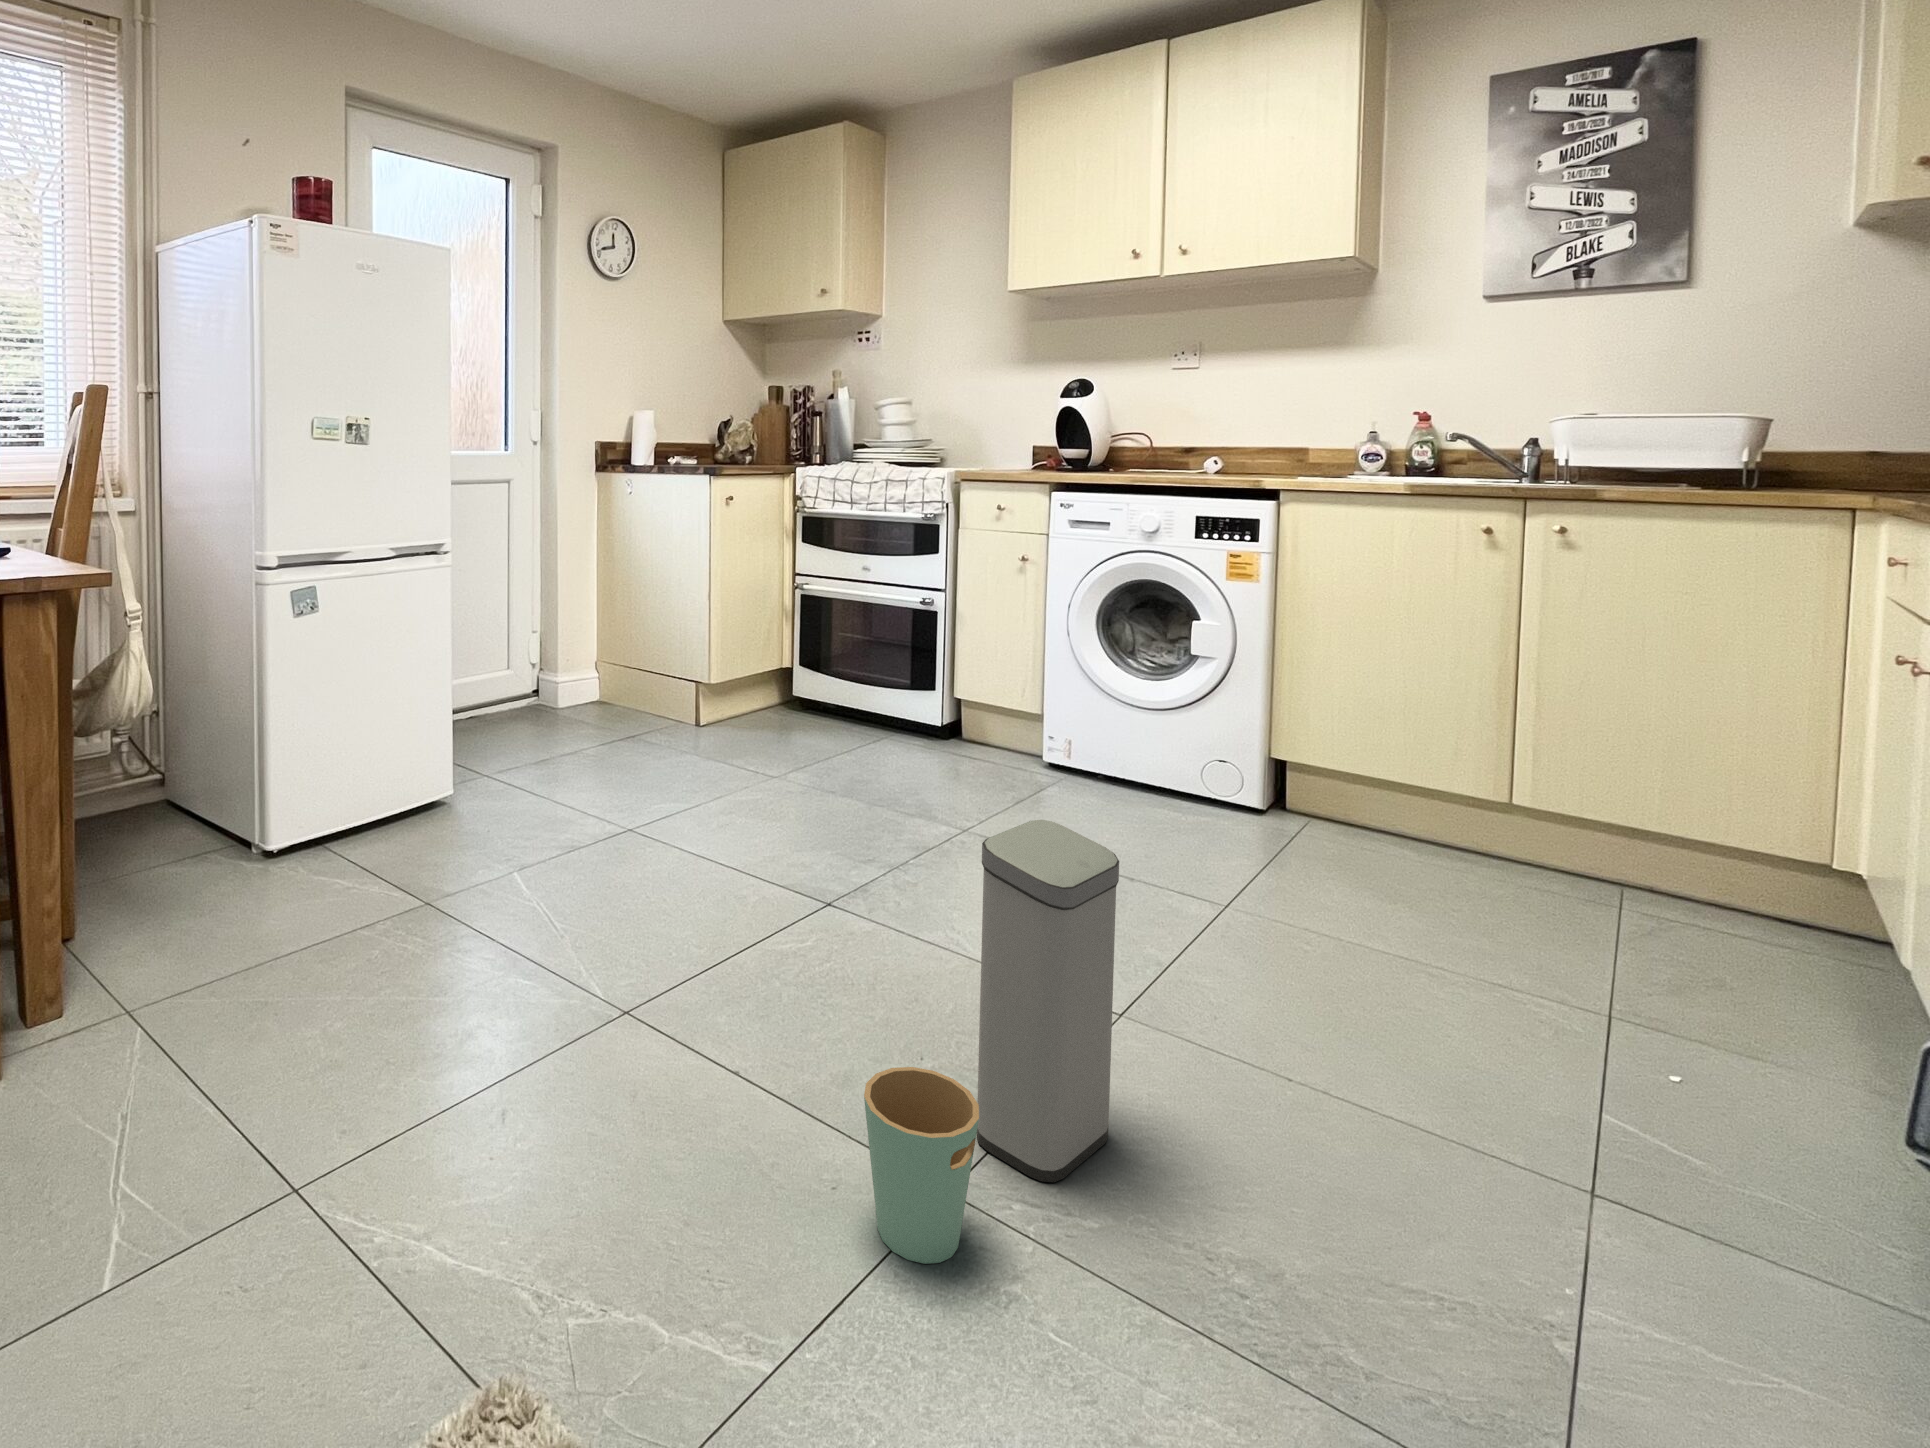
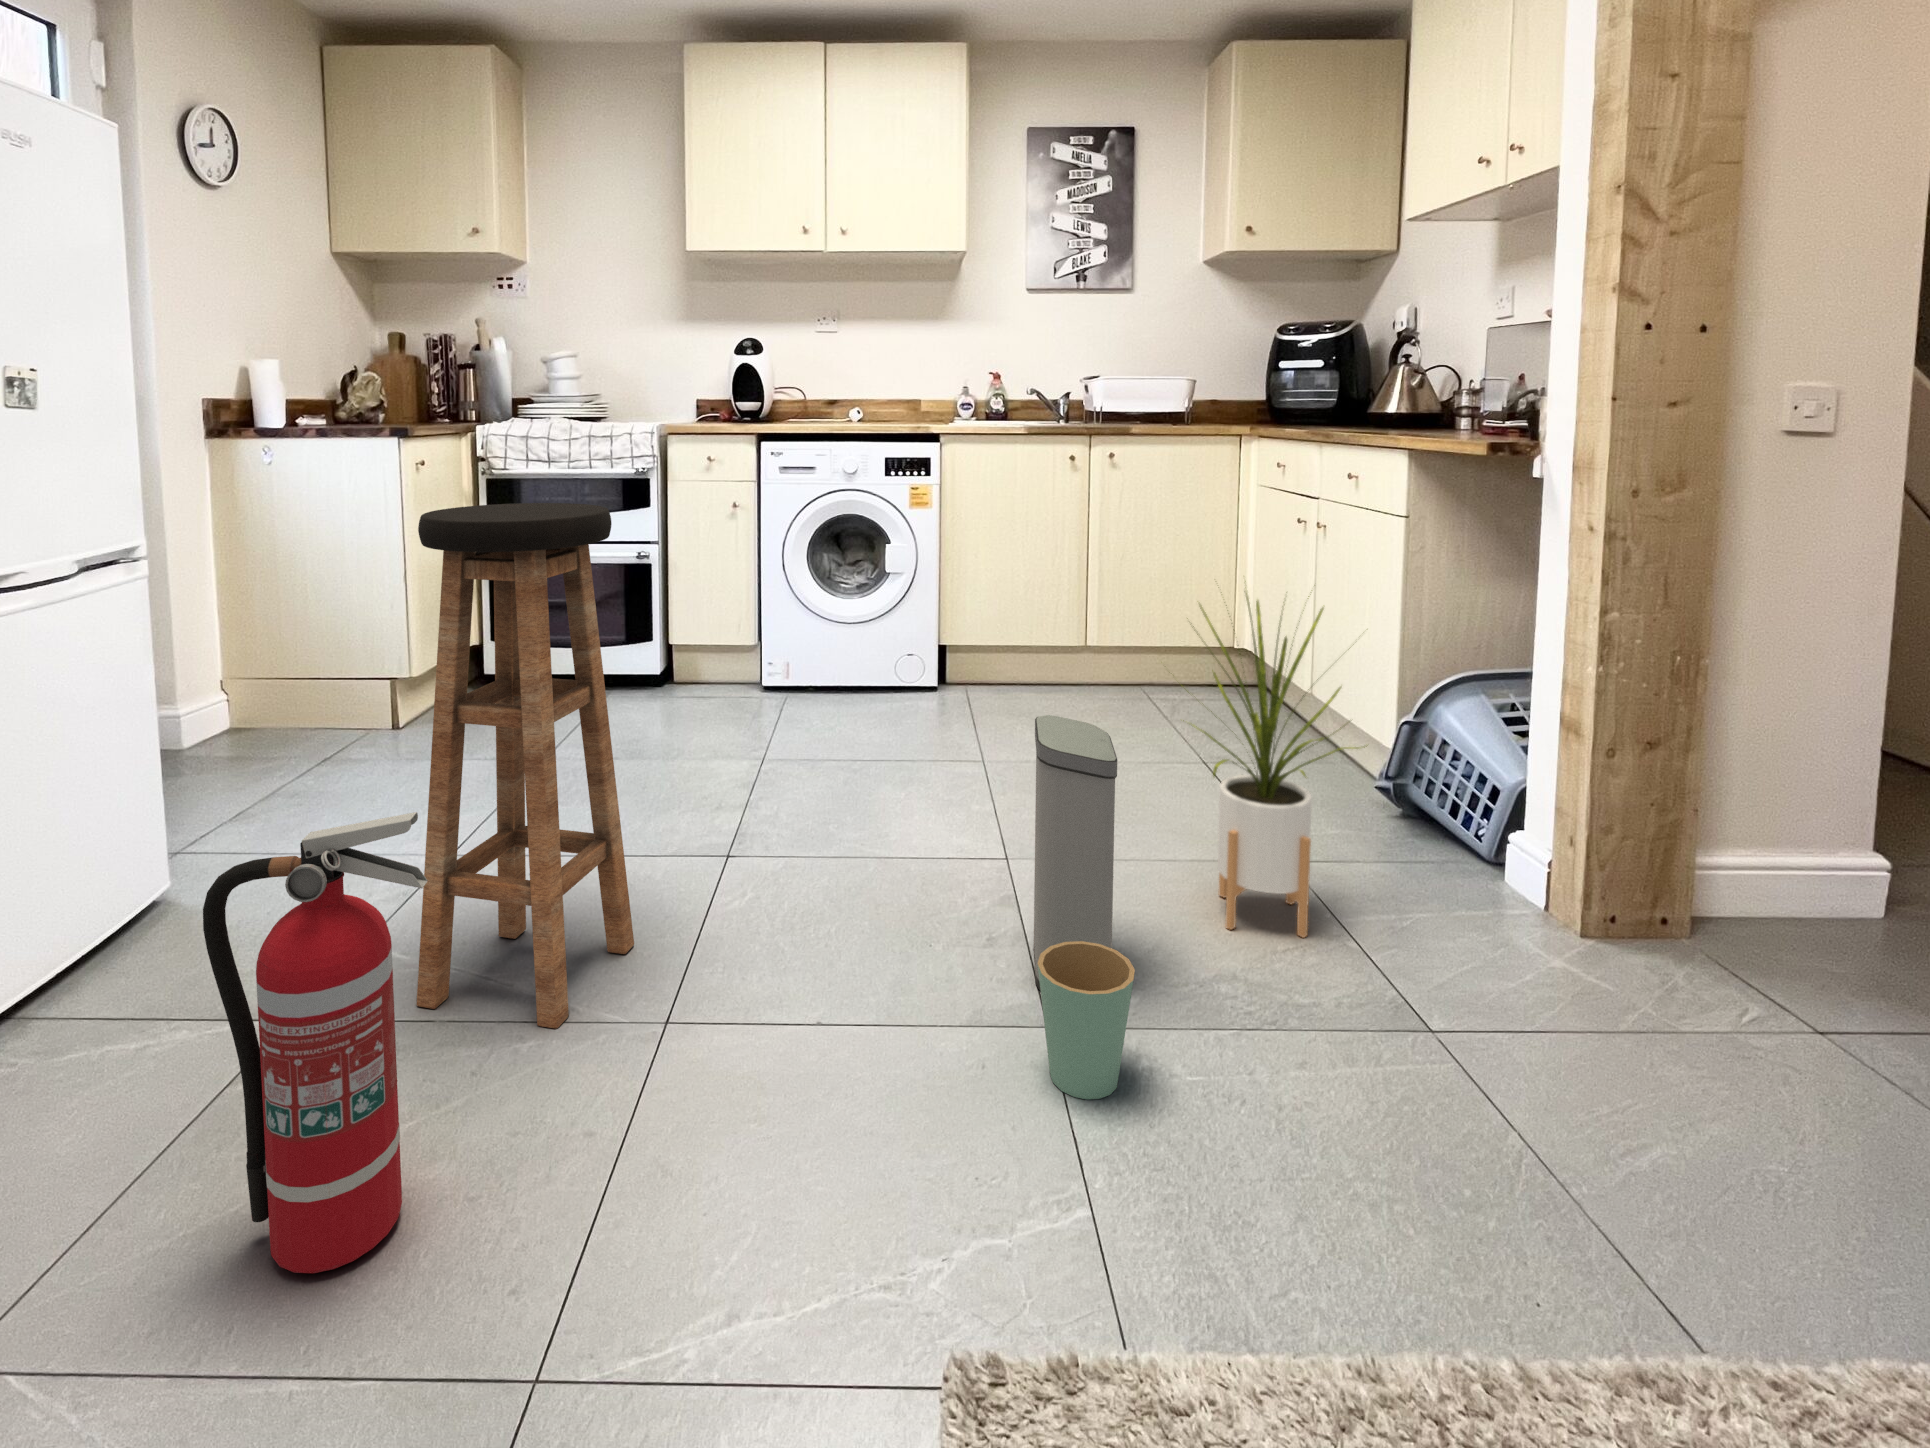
bar stool: none [503,526,674,967] -> present [416,503,634,1028]
house plant: none [1257,697,1613,1279] -> present [1181,593,1367,938]
fire extinguisher: none [284,731,379,1038] -> present [203,812,428,1273]

